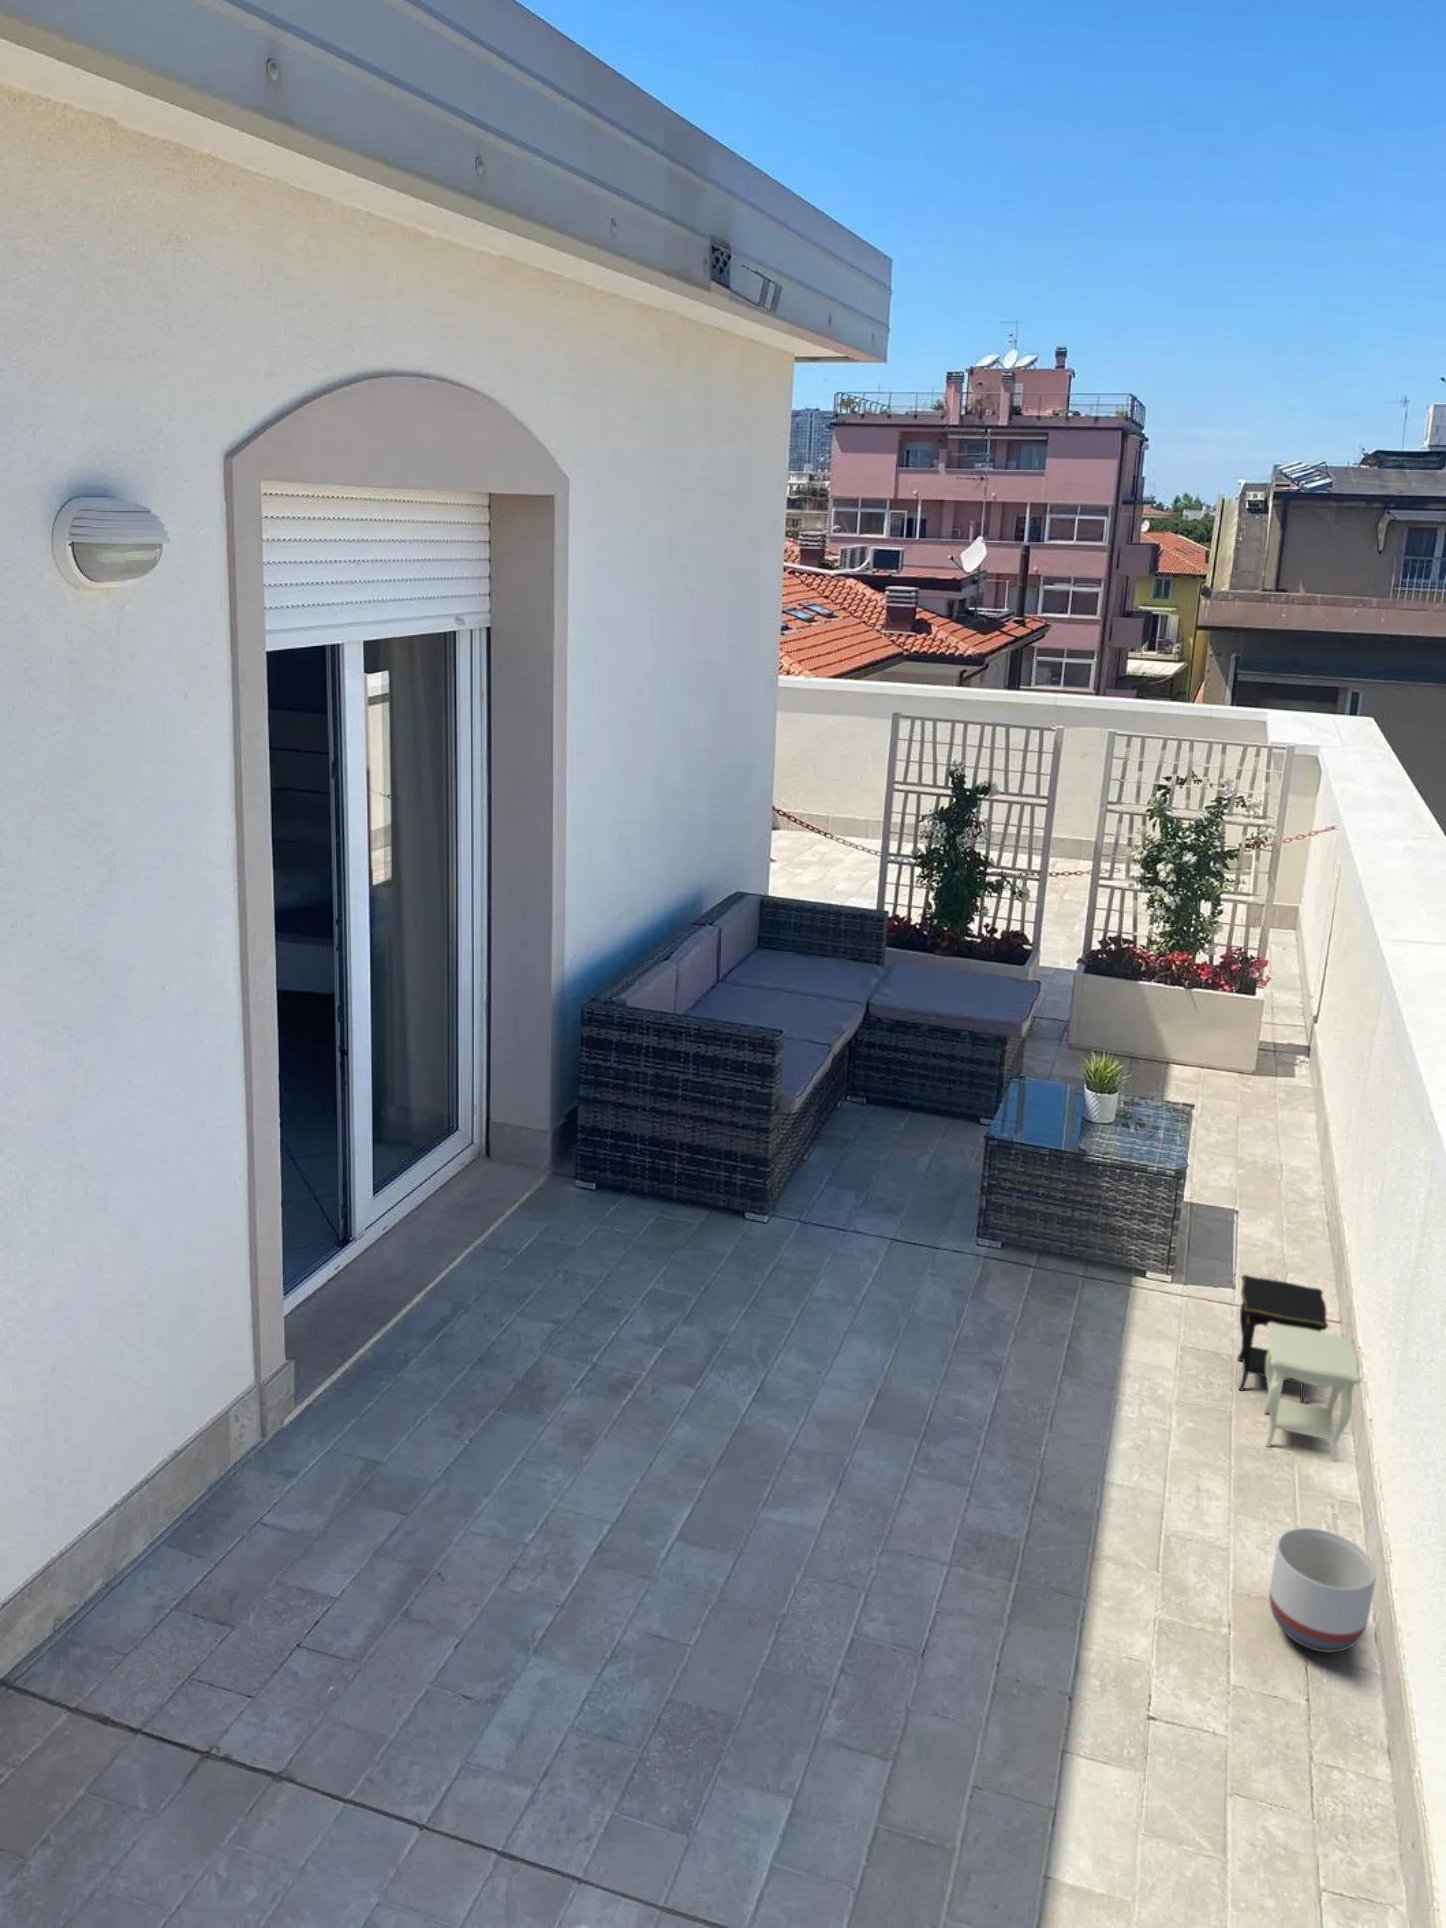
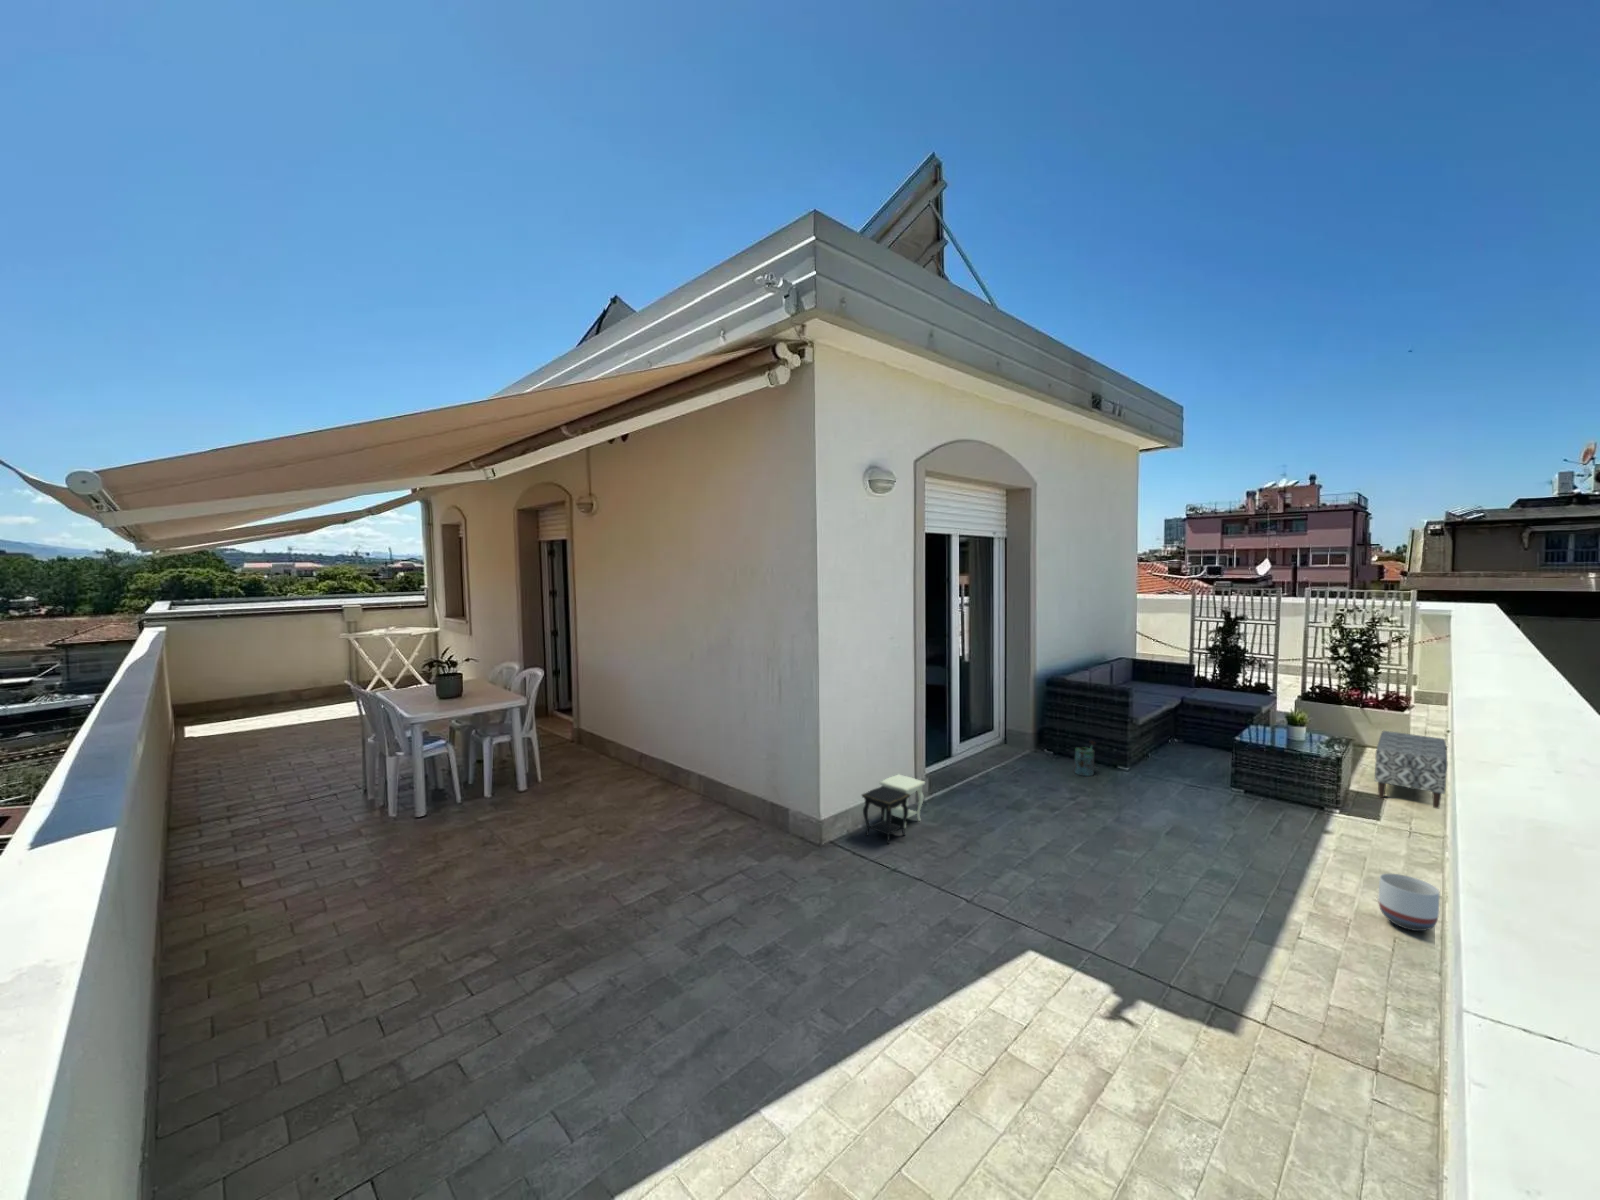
bench: none [1219,1059,1337,1233] -> present [1375,731,1447,808]
watering can: none [653,1158,701,1253] -> present [1075,741,1095,776]
side table: present [1237,1275,1362,1461] -> present [862,774,925,844]

